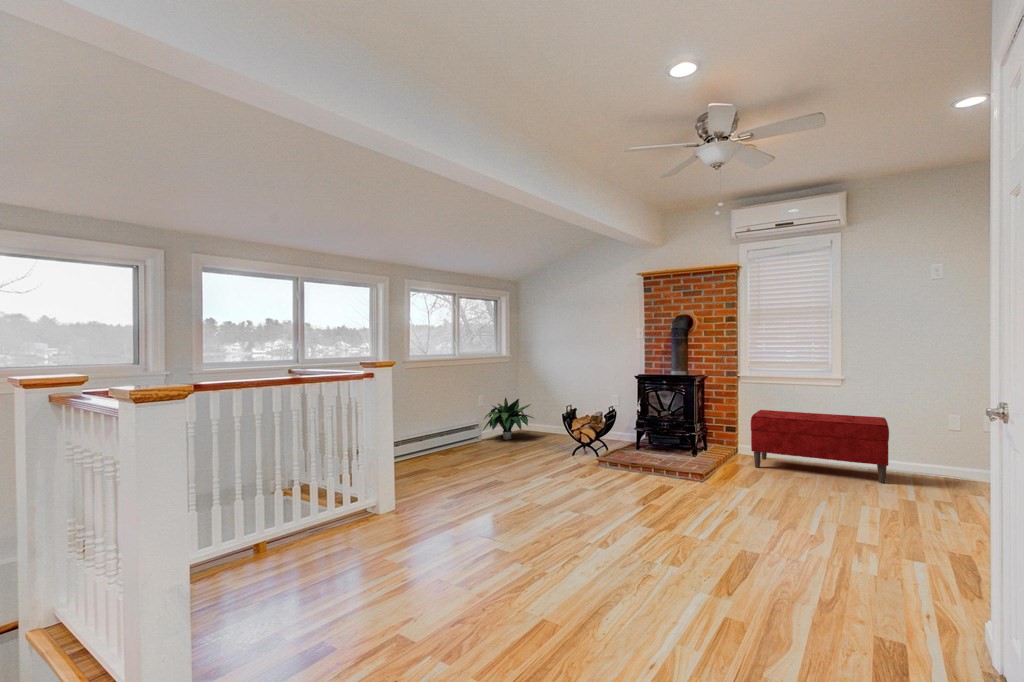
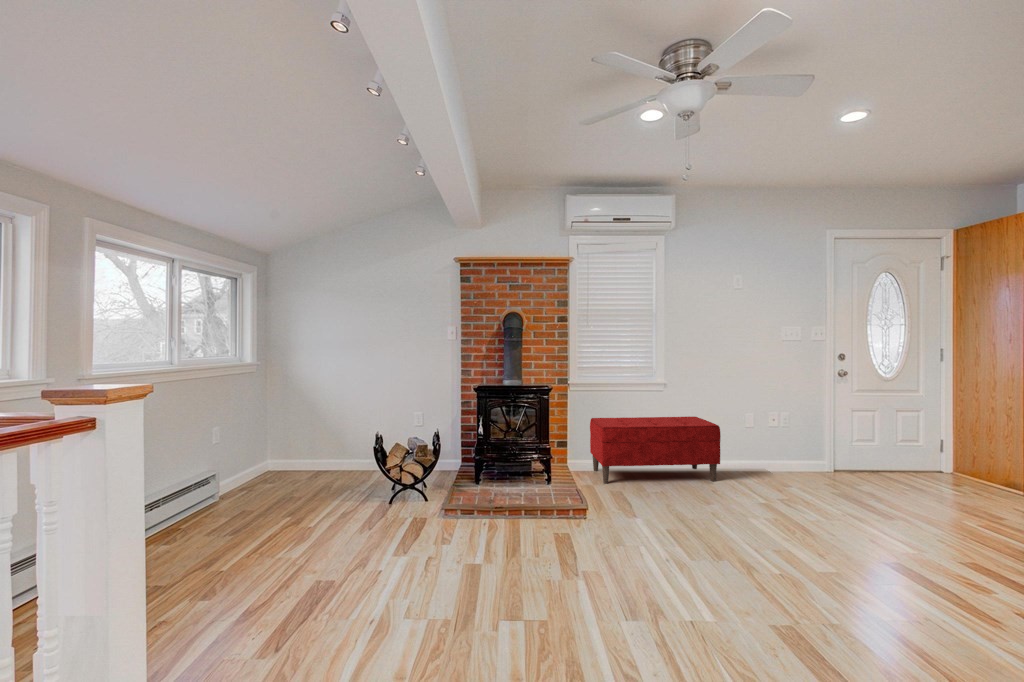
potted plant: present [483,397,533,440] -> none [220,429,310,497]

